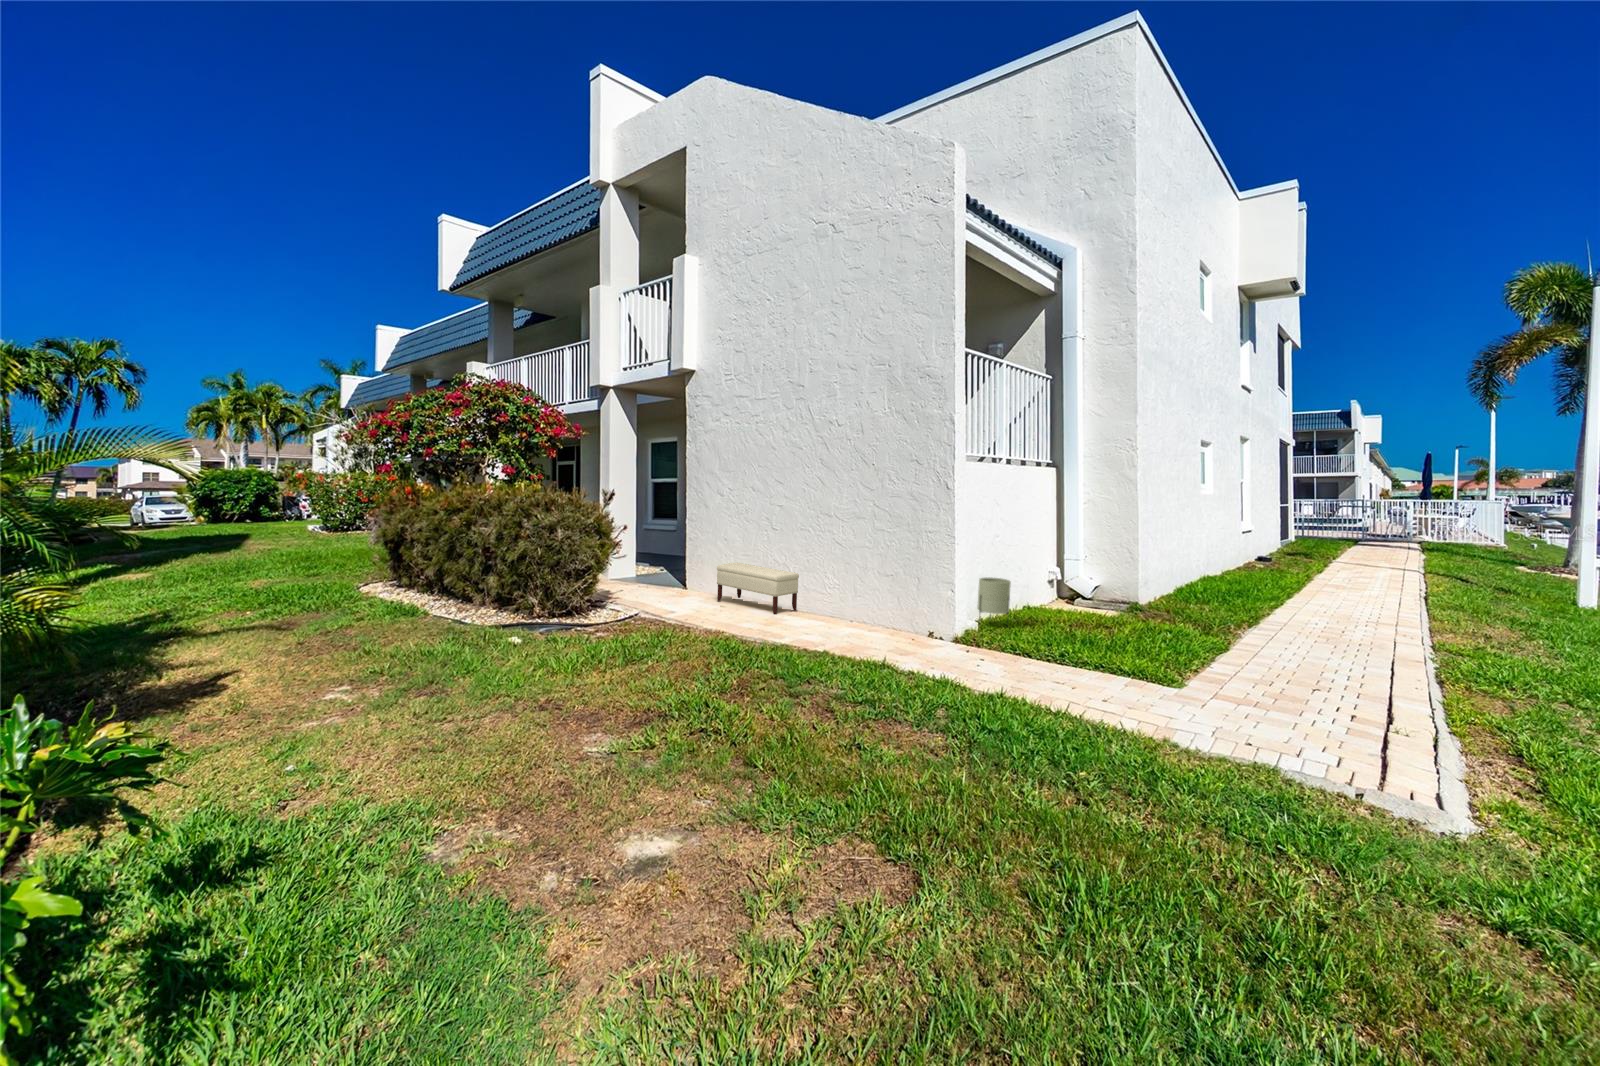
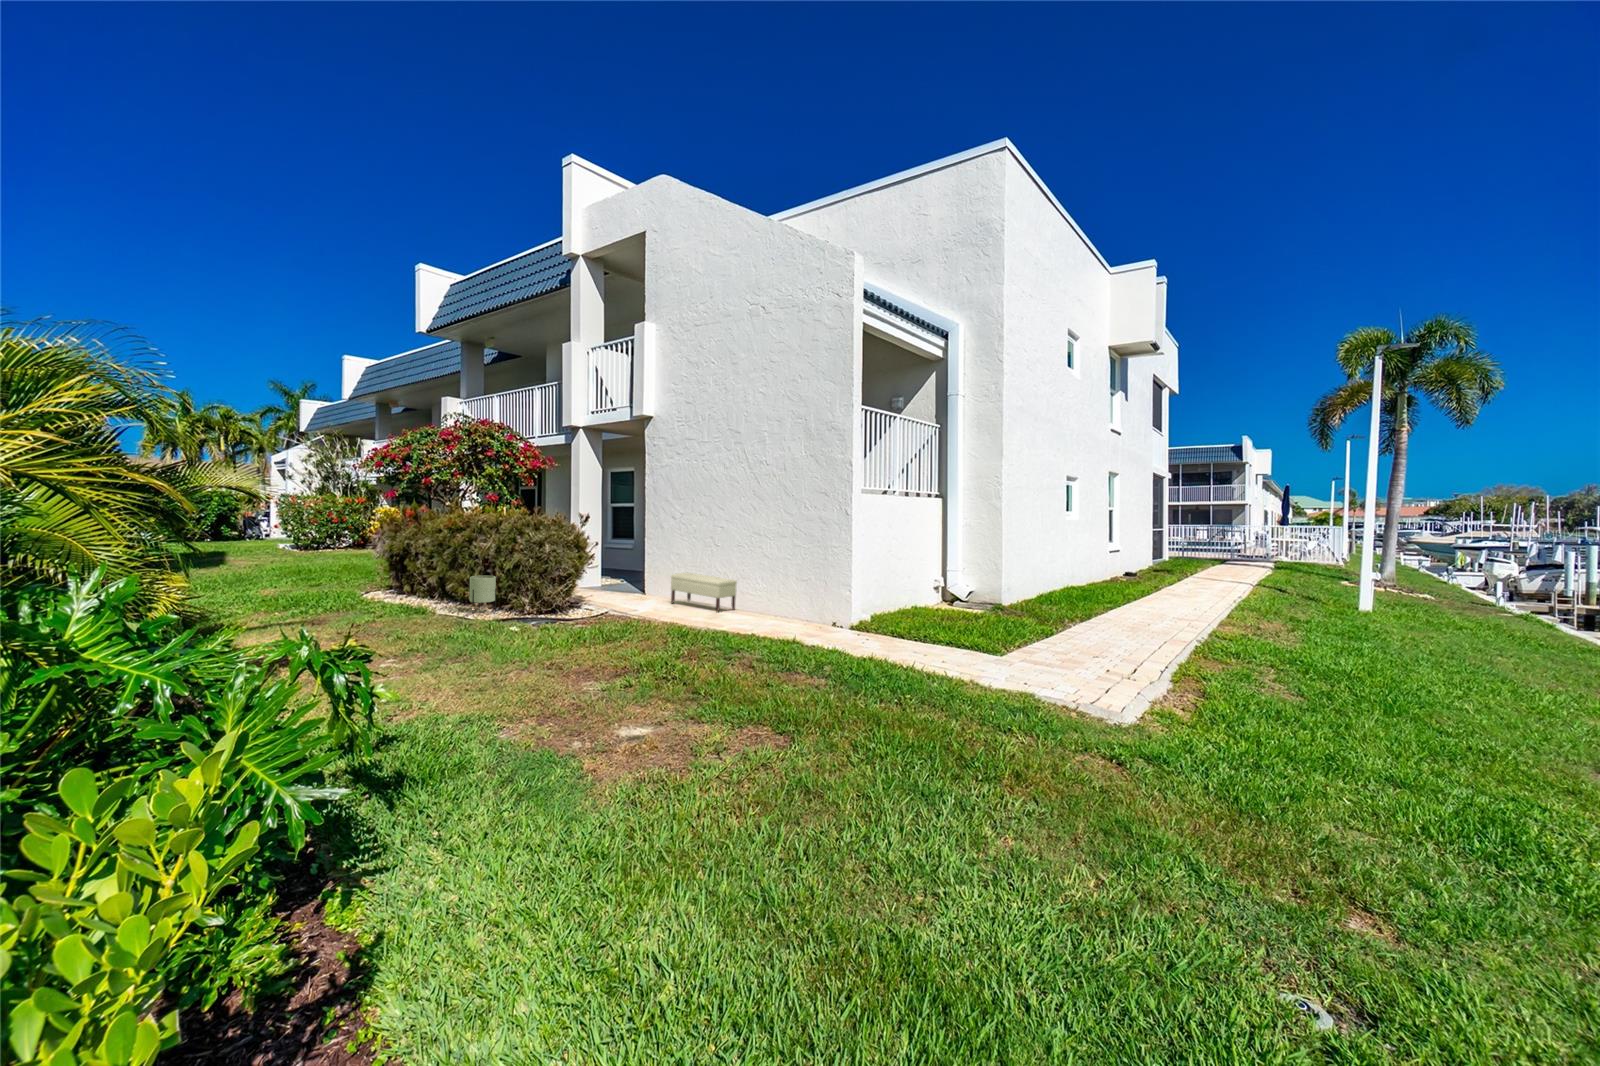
planter: present [977,577,1011,615] -> present [470,575,496,613]

